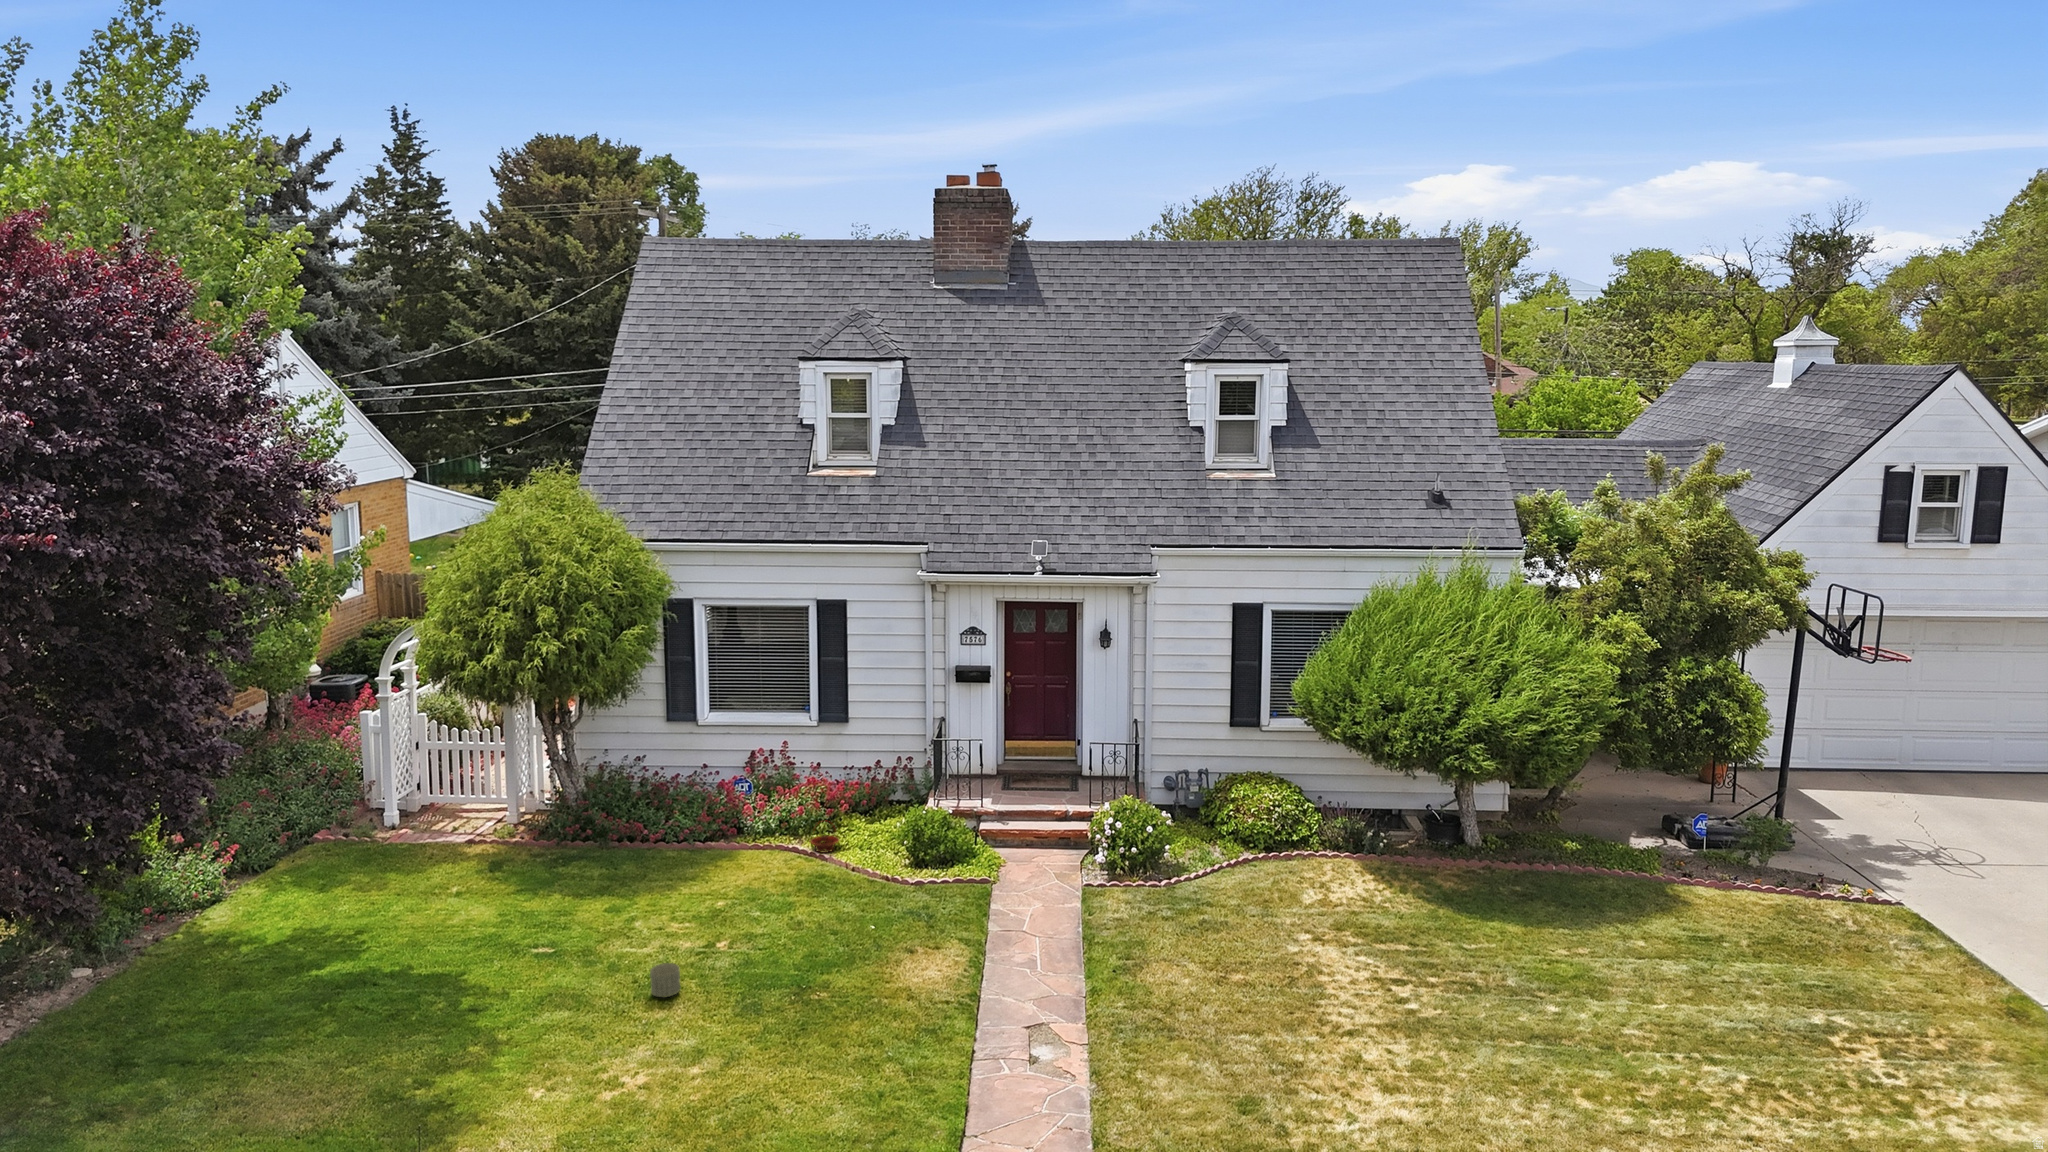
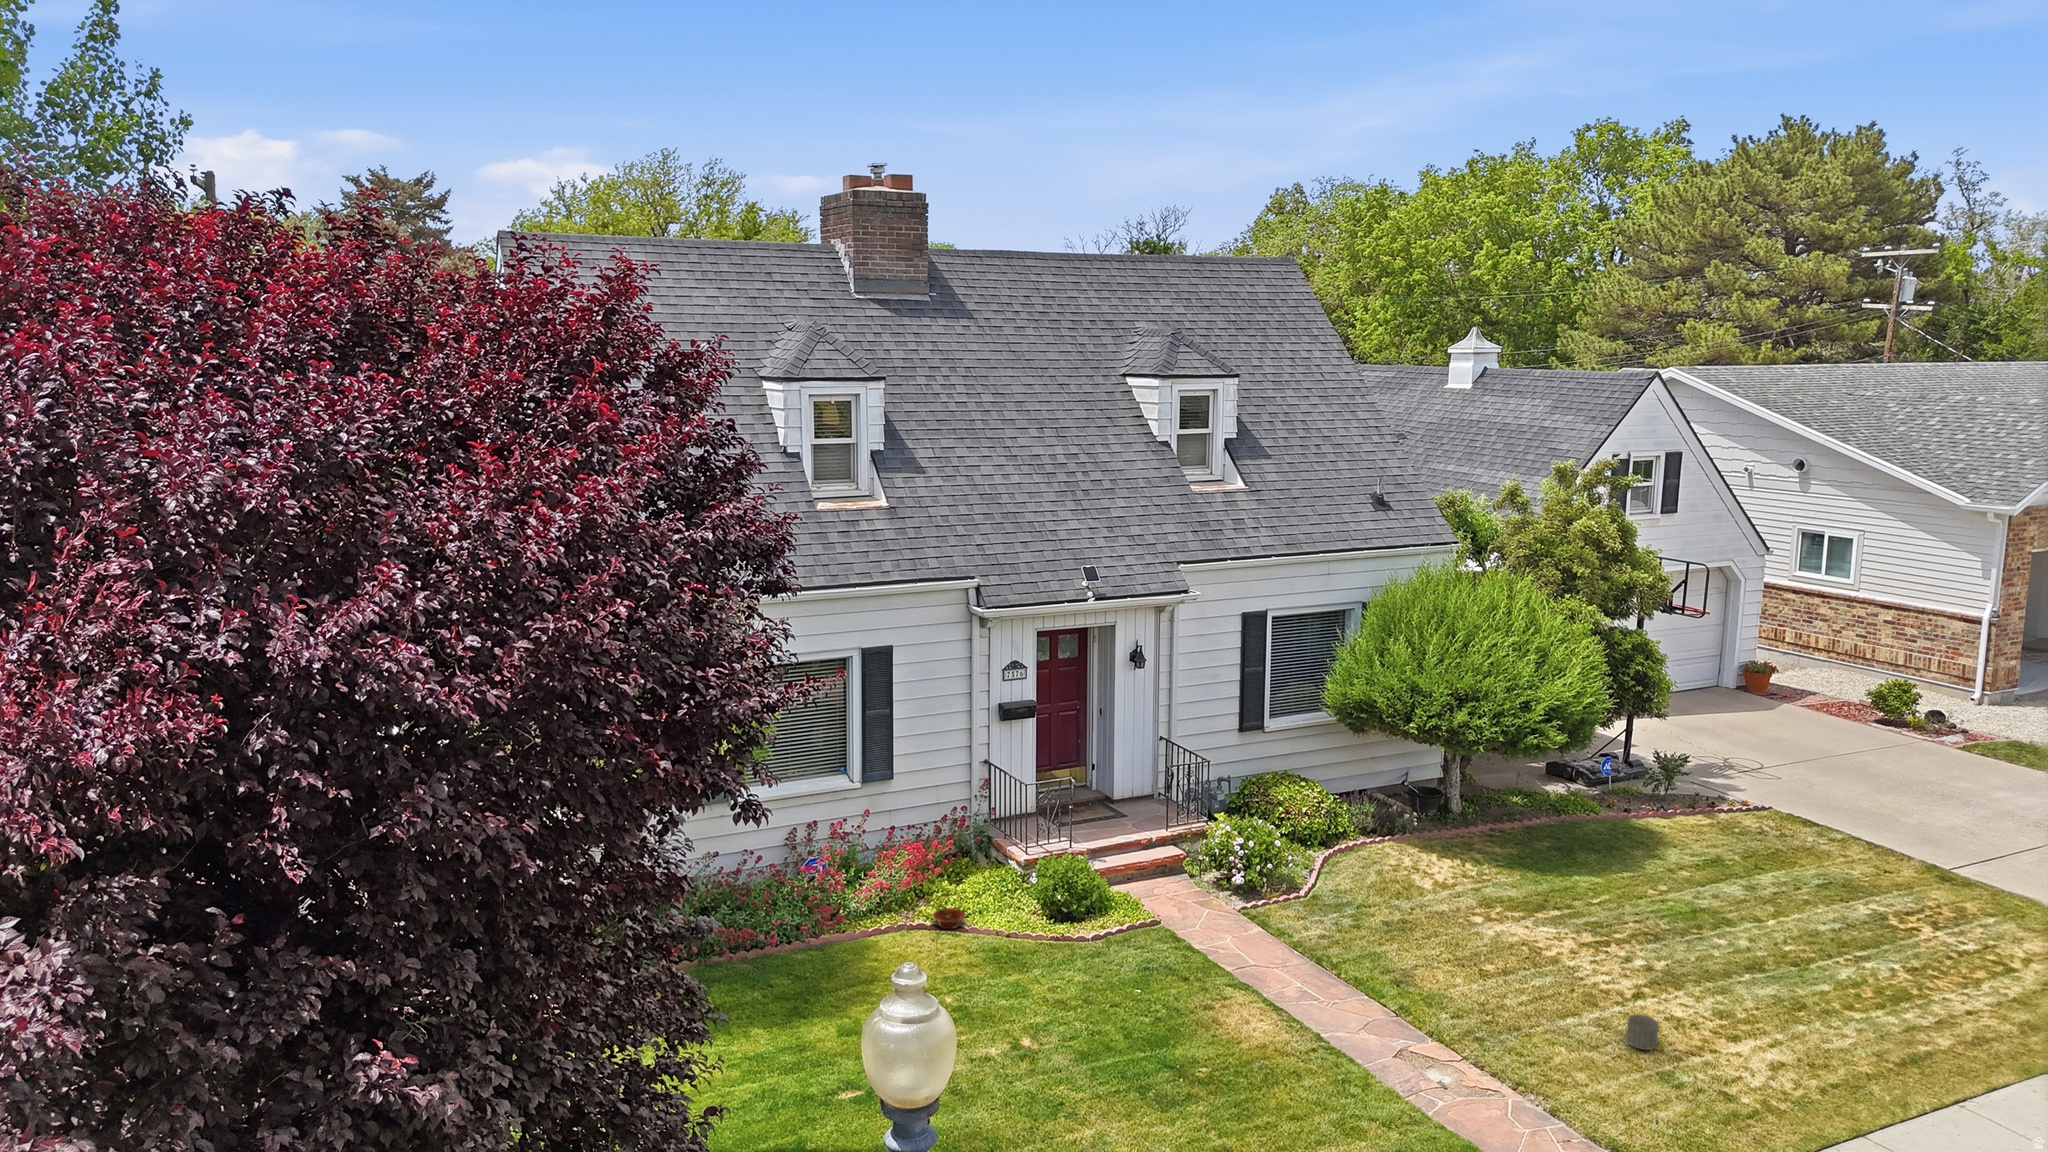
planter: present [650,963,680,997] -> present [1626,1014,1659,1050]

